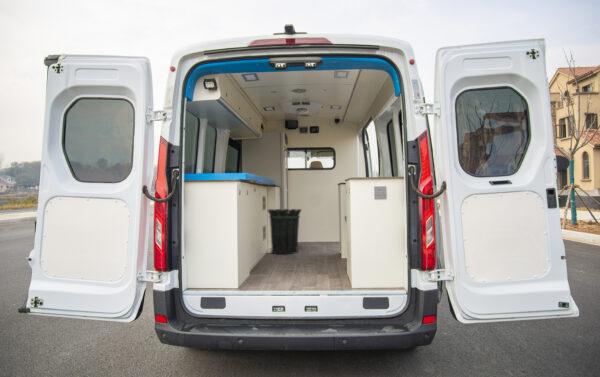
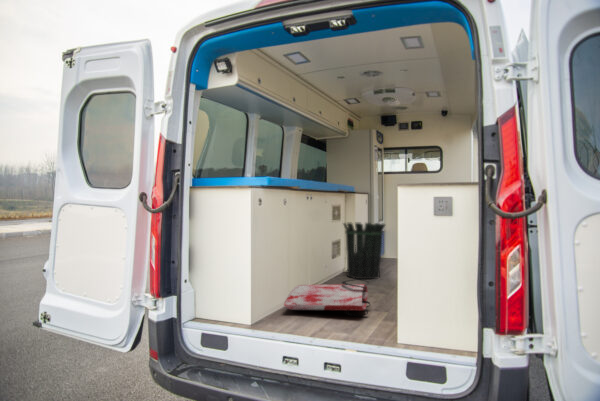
bag: none [244,251,309,279] -> present [284,279,370,316]

